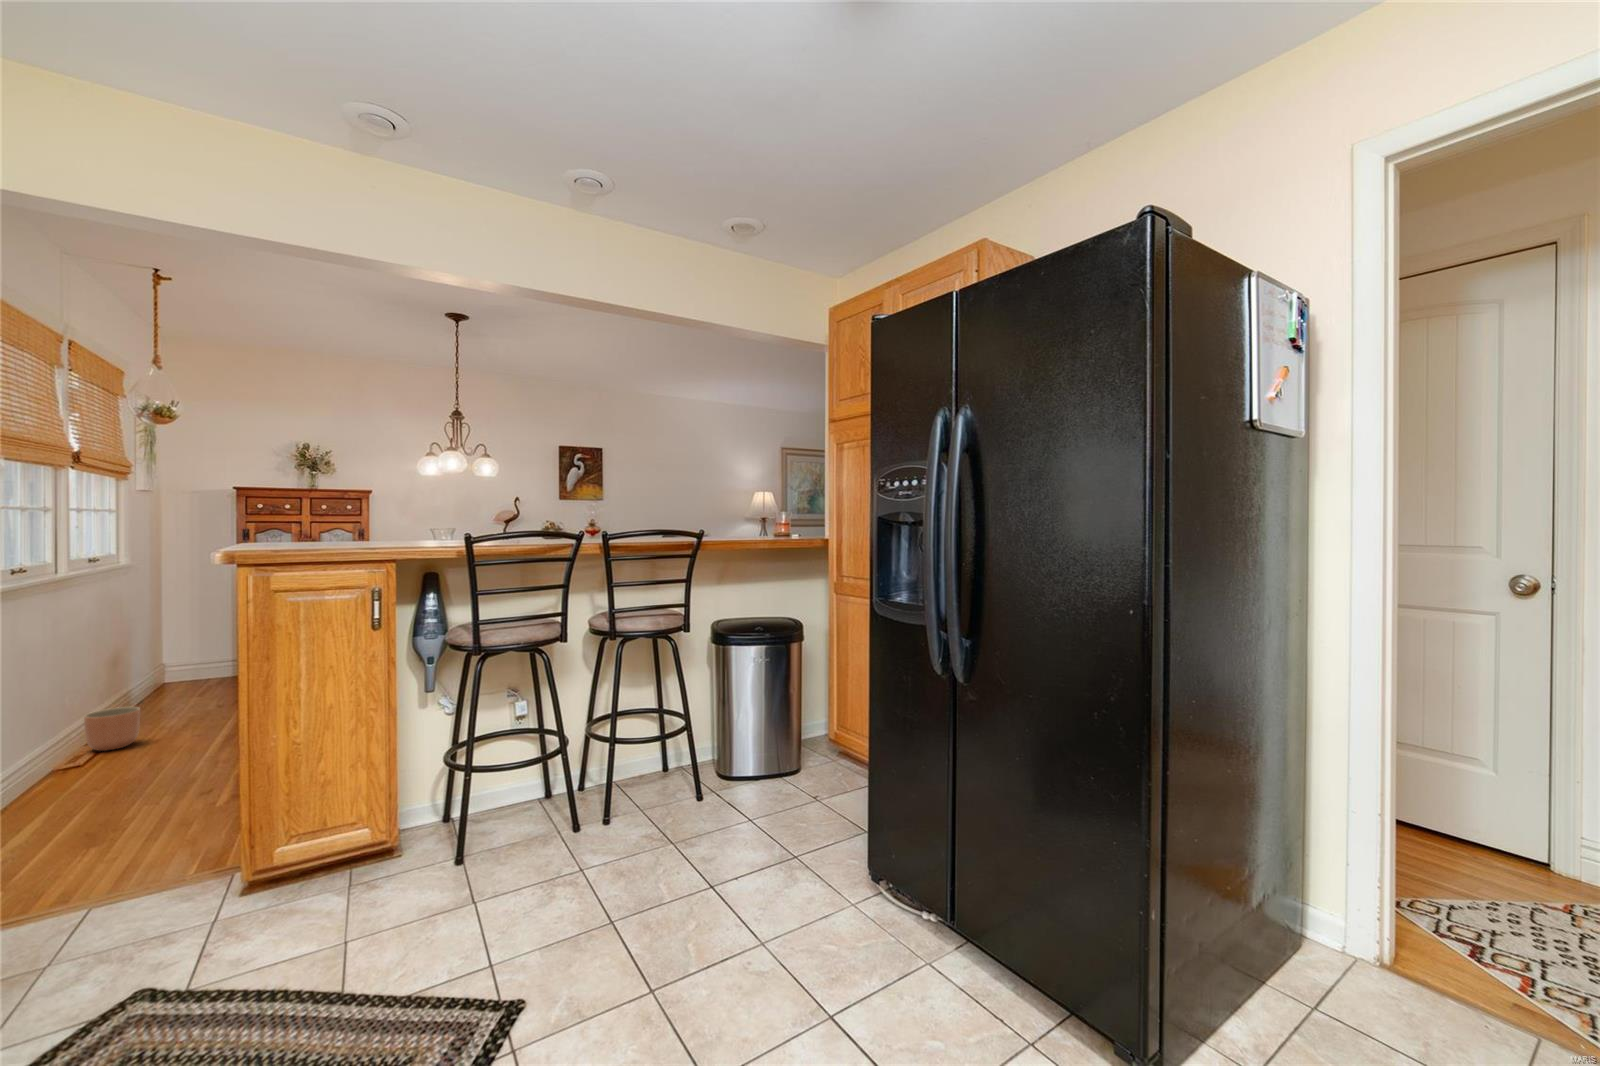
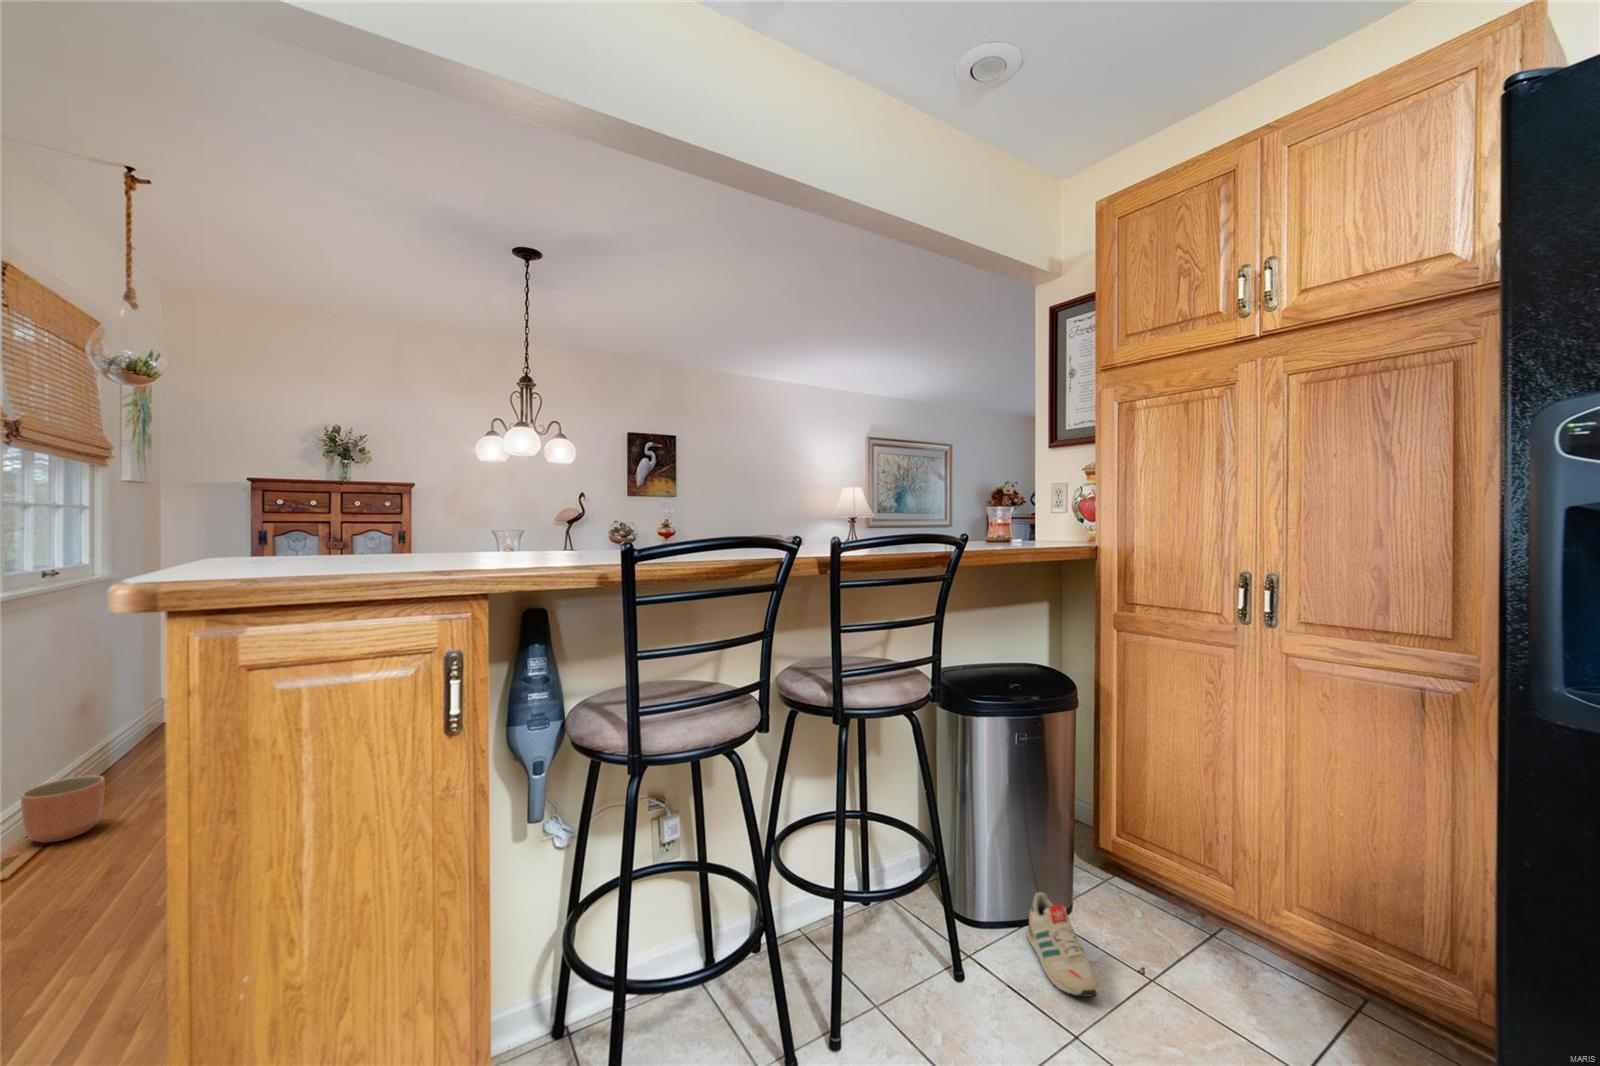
shoe: none [751,756,776,804] -> present [1027,892,1098,997]

